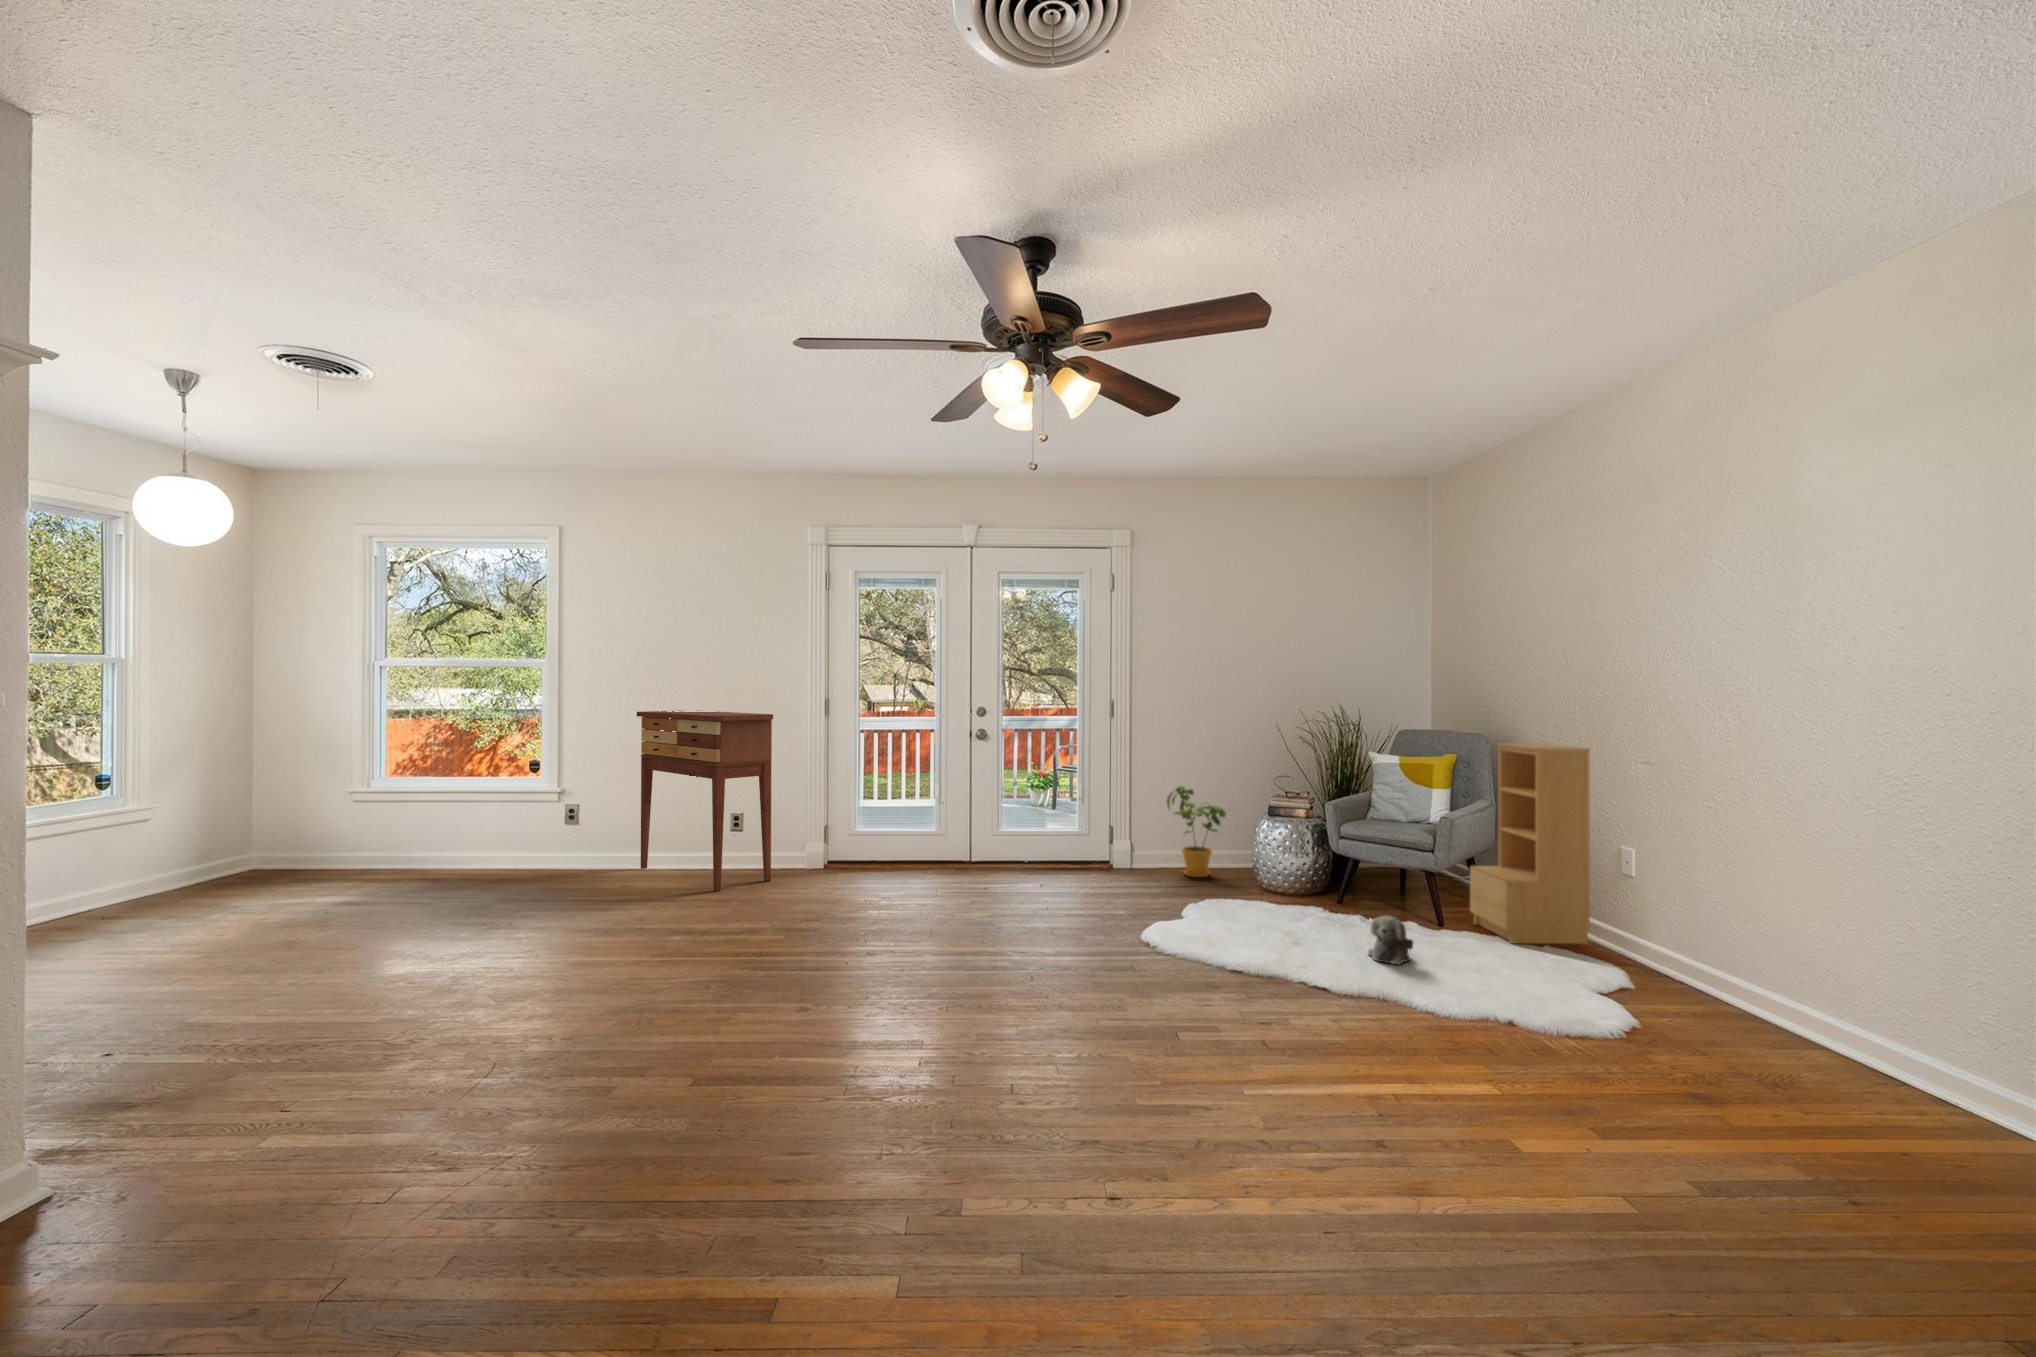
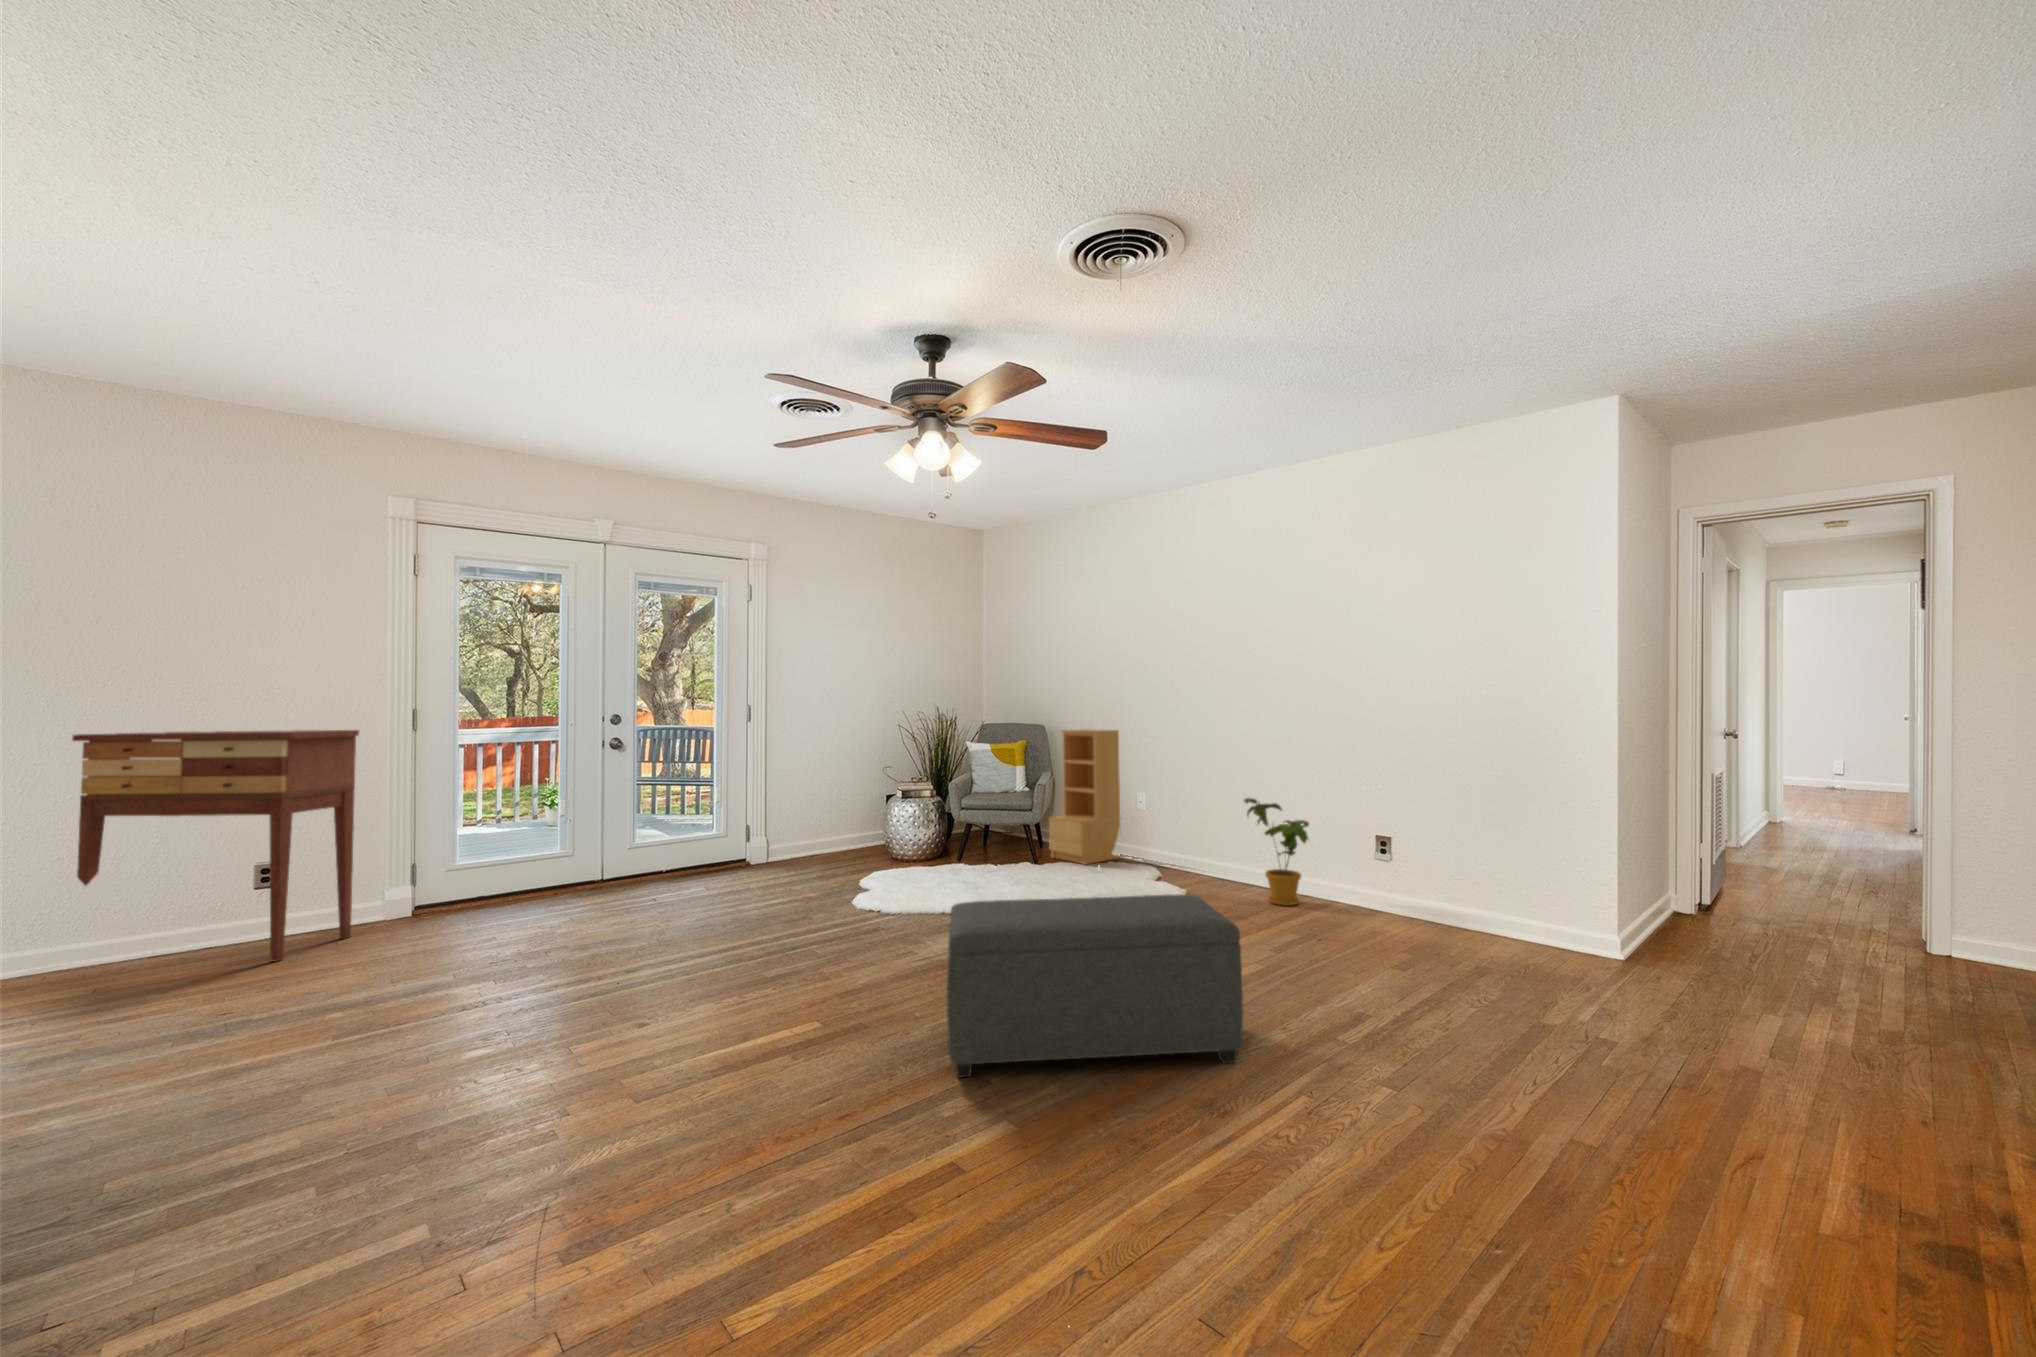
house plant: present [1167,786,1226,877] -> present [1244,798,1309,906]
plush toy: present [1368,916,1413,965] -> none [1025,853,1056,888]
ottoman: none [981,961,1383,1293] -> present [947,895,1243,1078]

